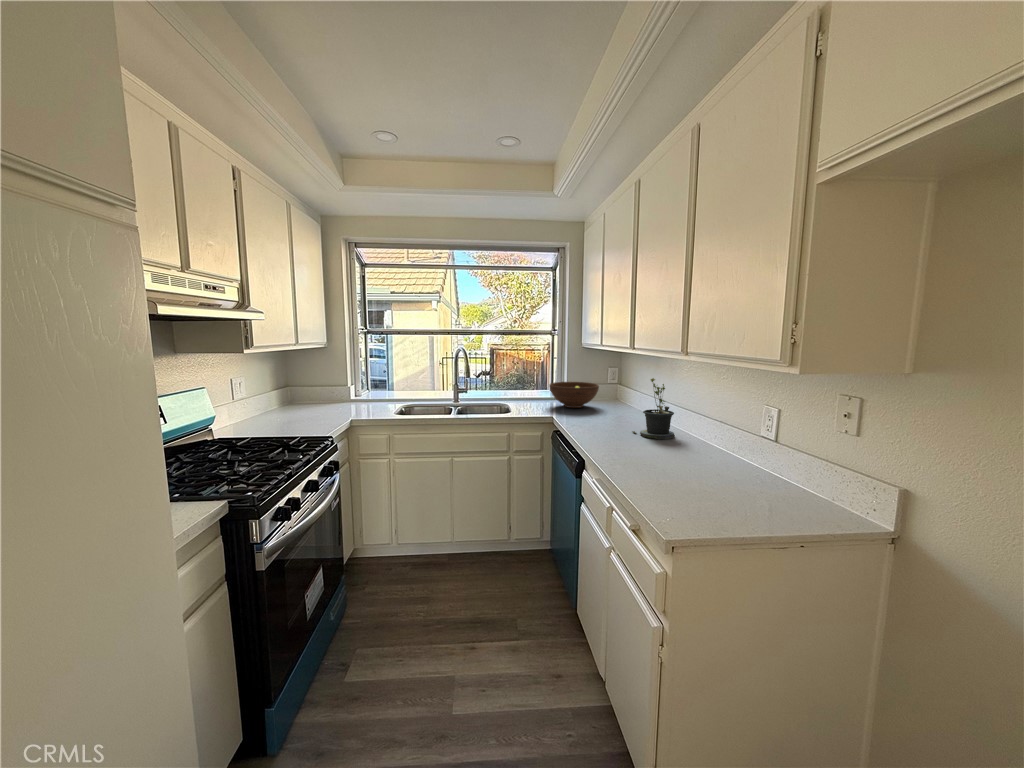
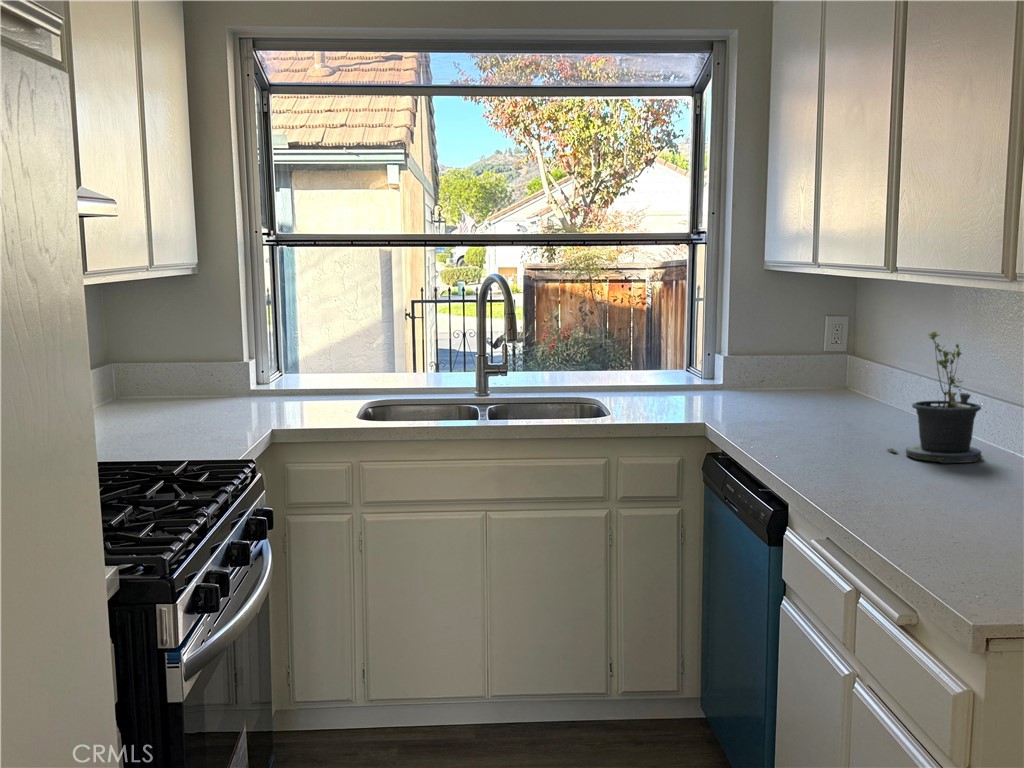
fruit bowl: present [550,382,599,408] -> none [693,346,806,405]

